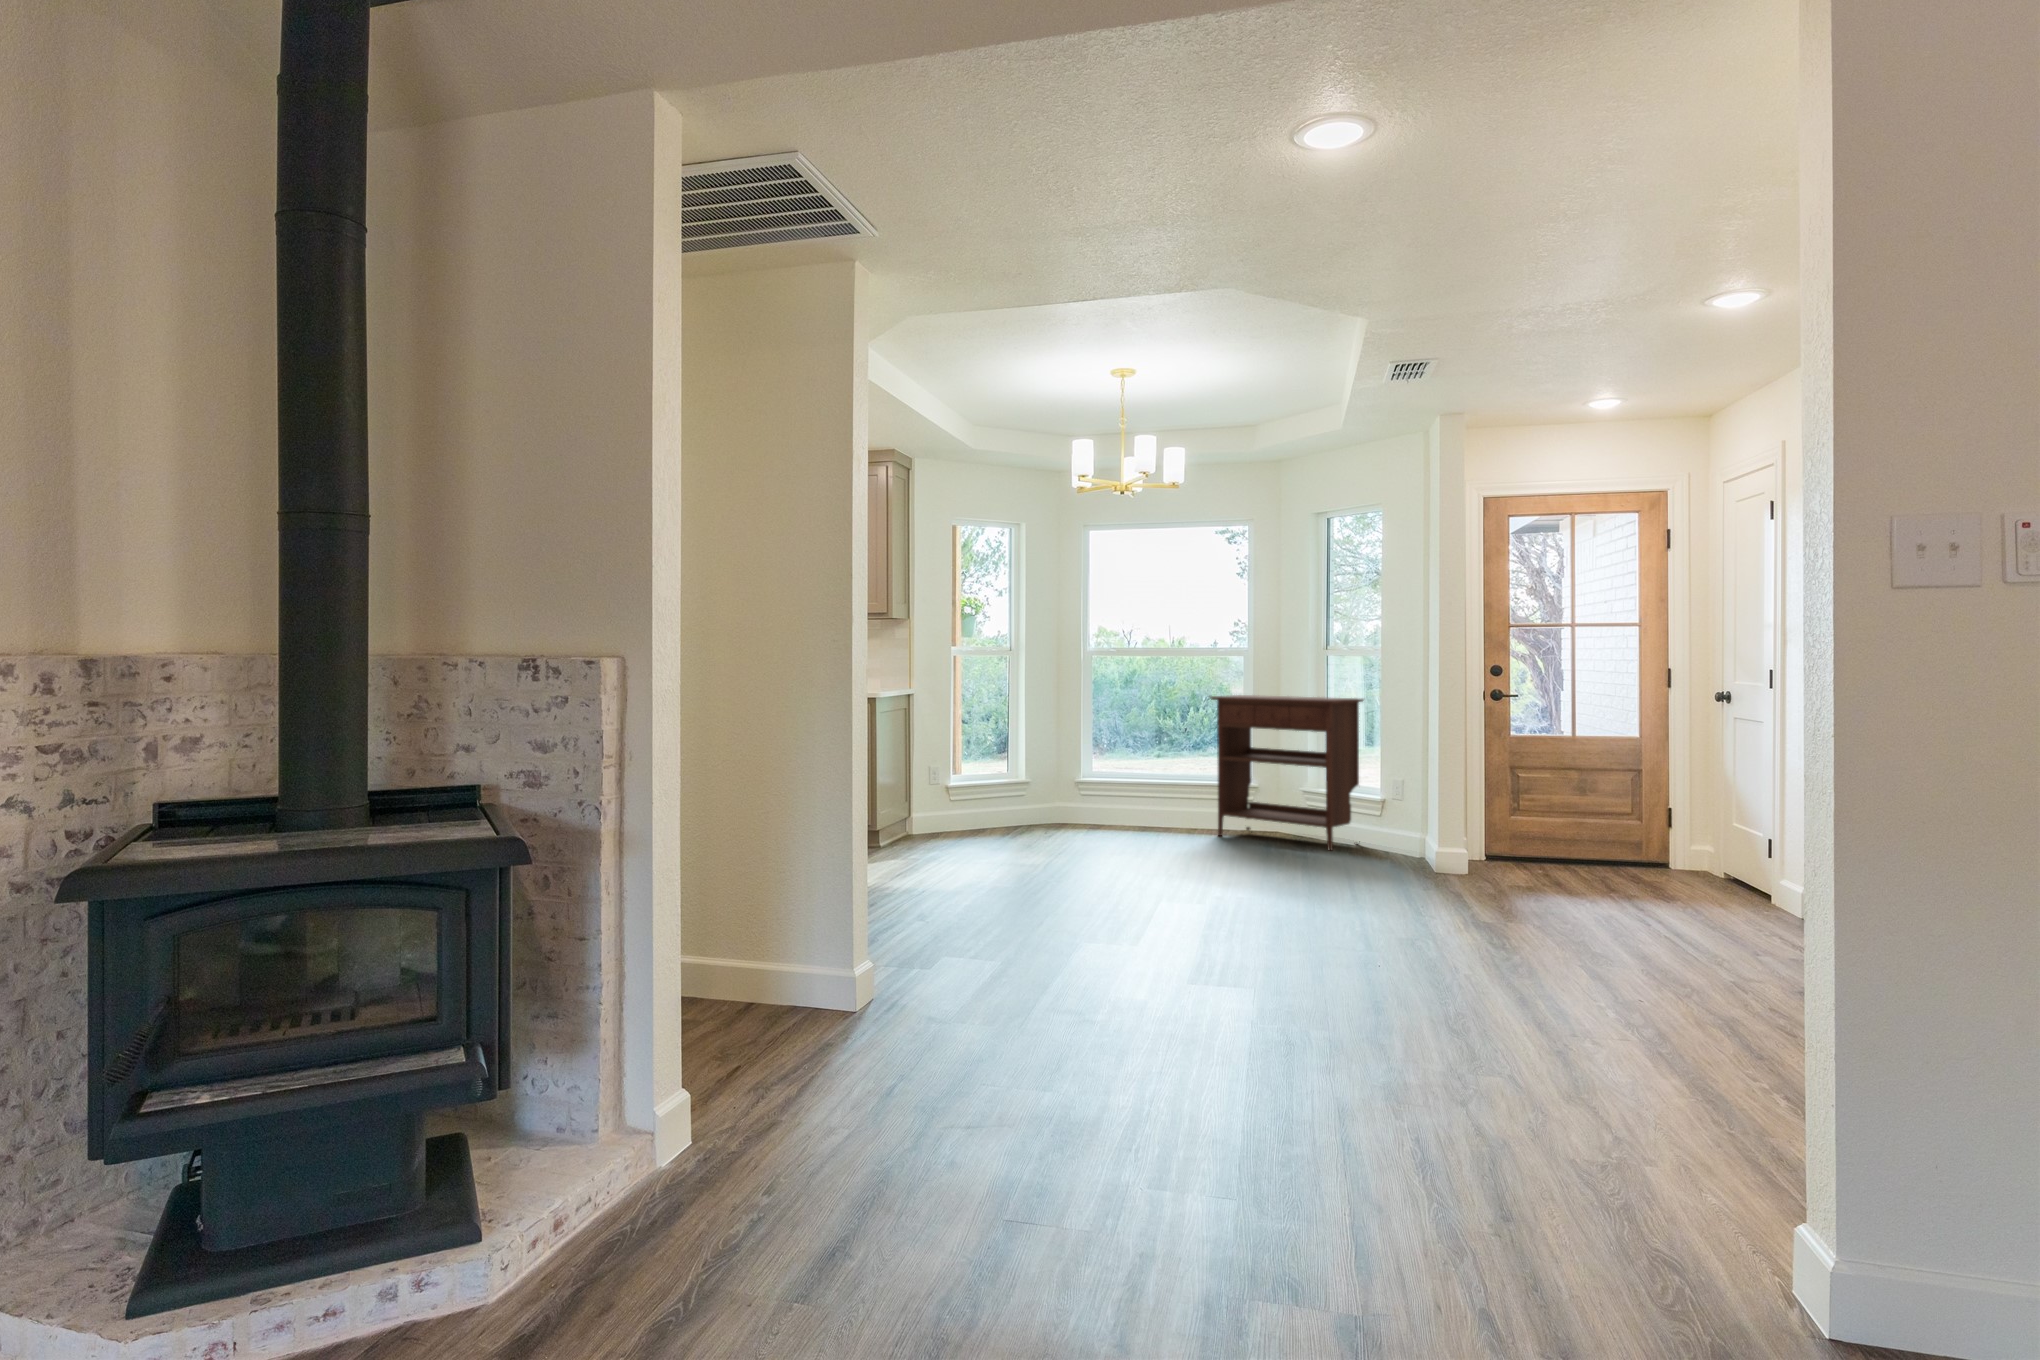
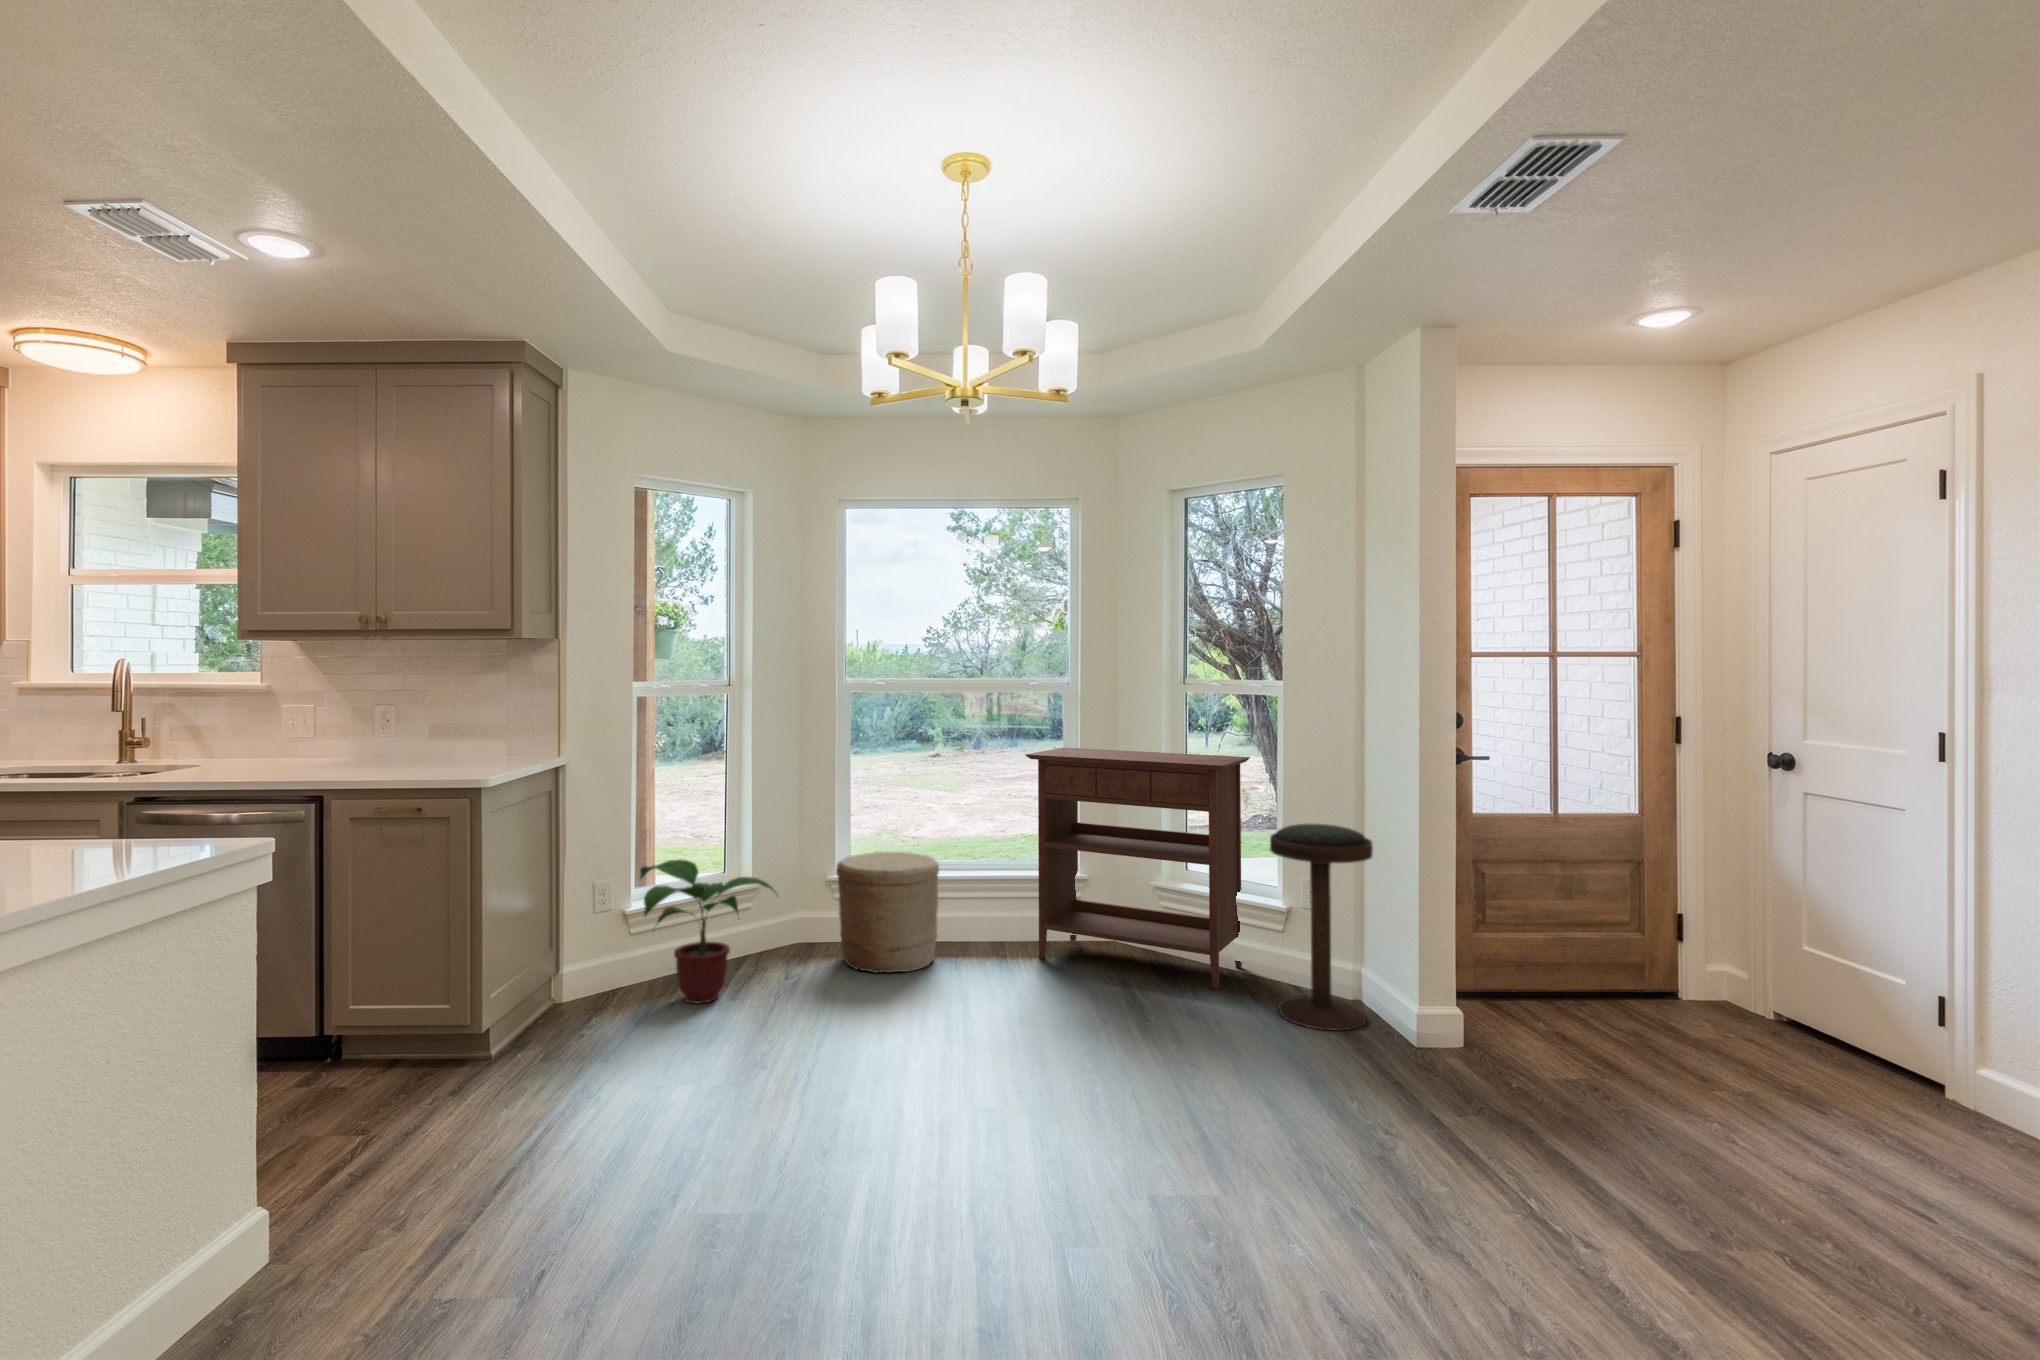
bar stool: none [1357,738,1423,866] -> present [1270,824,1373,1031]
potted plant: none [957,756,1042,840] -> present [640,860,773,1003]
woven basket: none [1080,763,1149,836] -> present [836,852,939,973]

